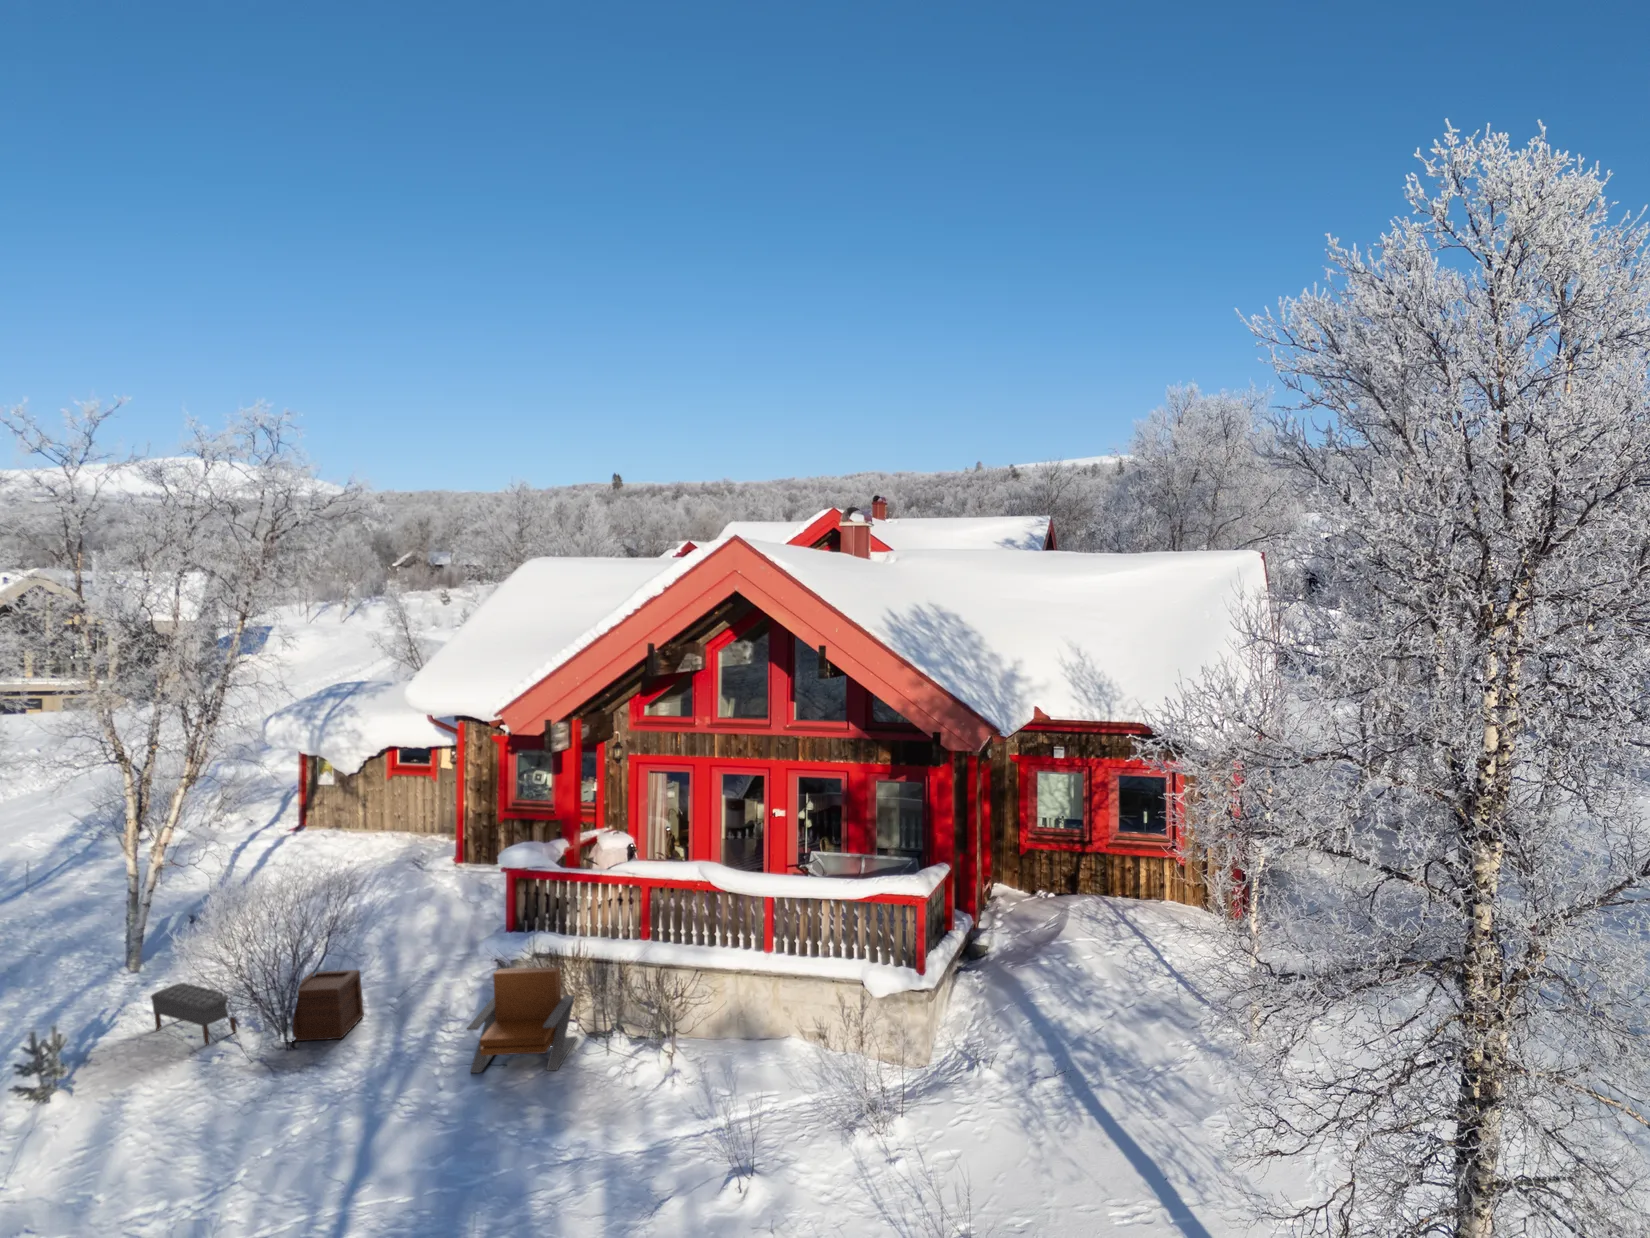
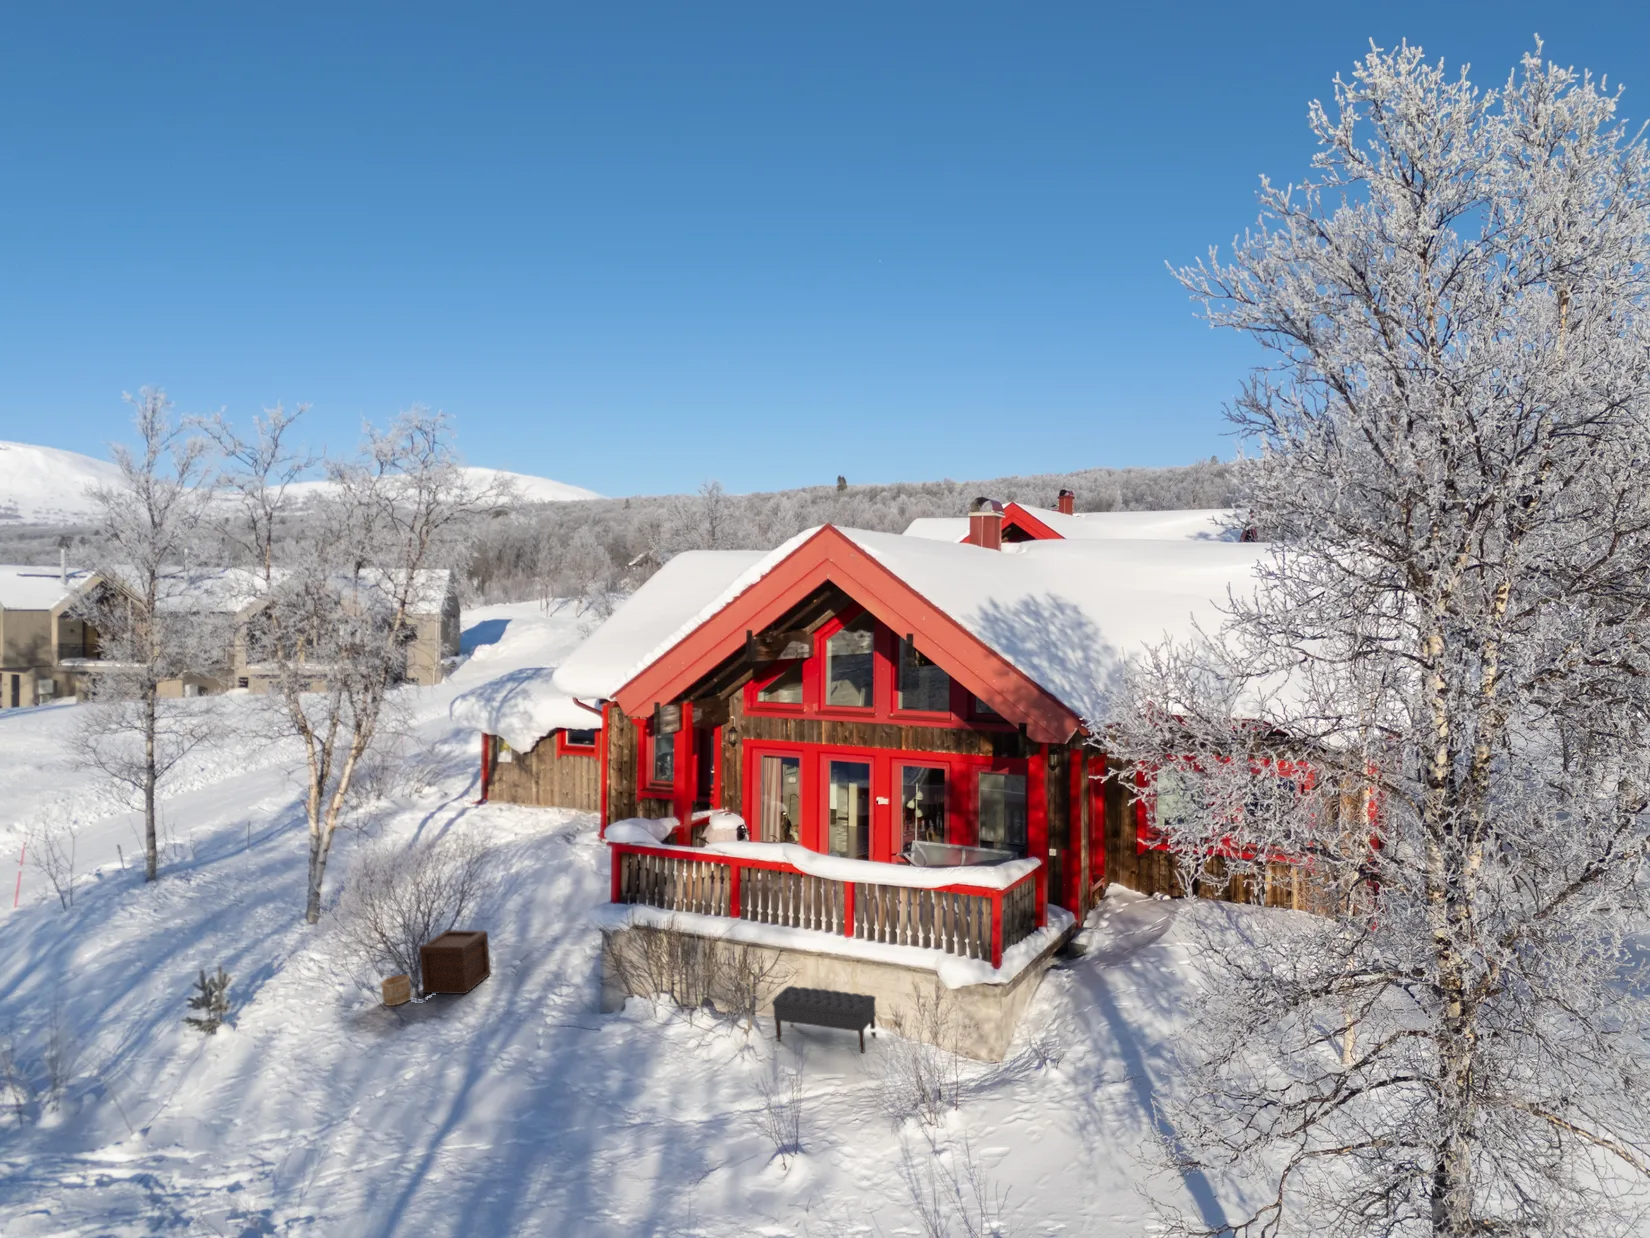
lounge chair: present [467,967,577,1073] -> none [563,938,670,1039]
bench: present [151,983,237,1045] -> present [772,986,876,1053]
wooden bucket: none [243,1023,279,1058] -> present [380,975,411,1006]

